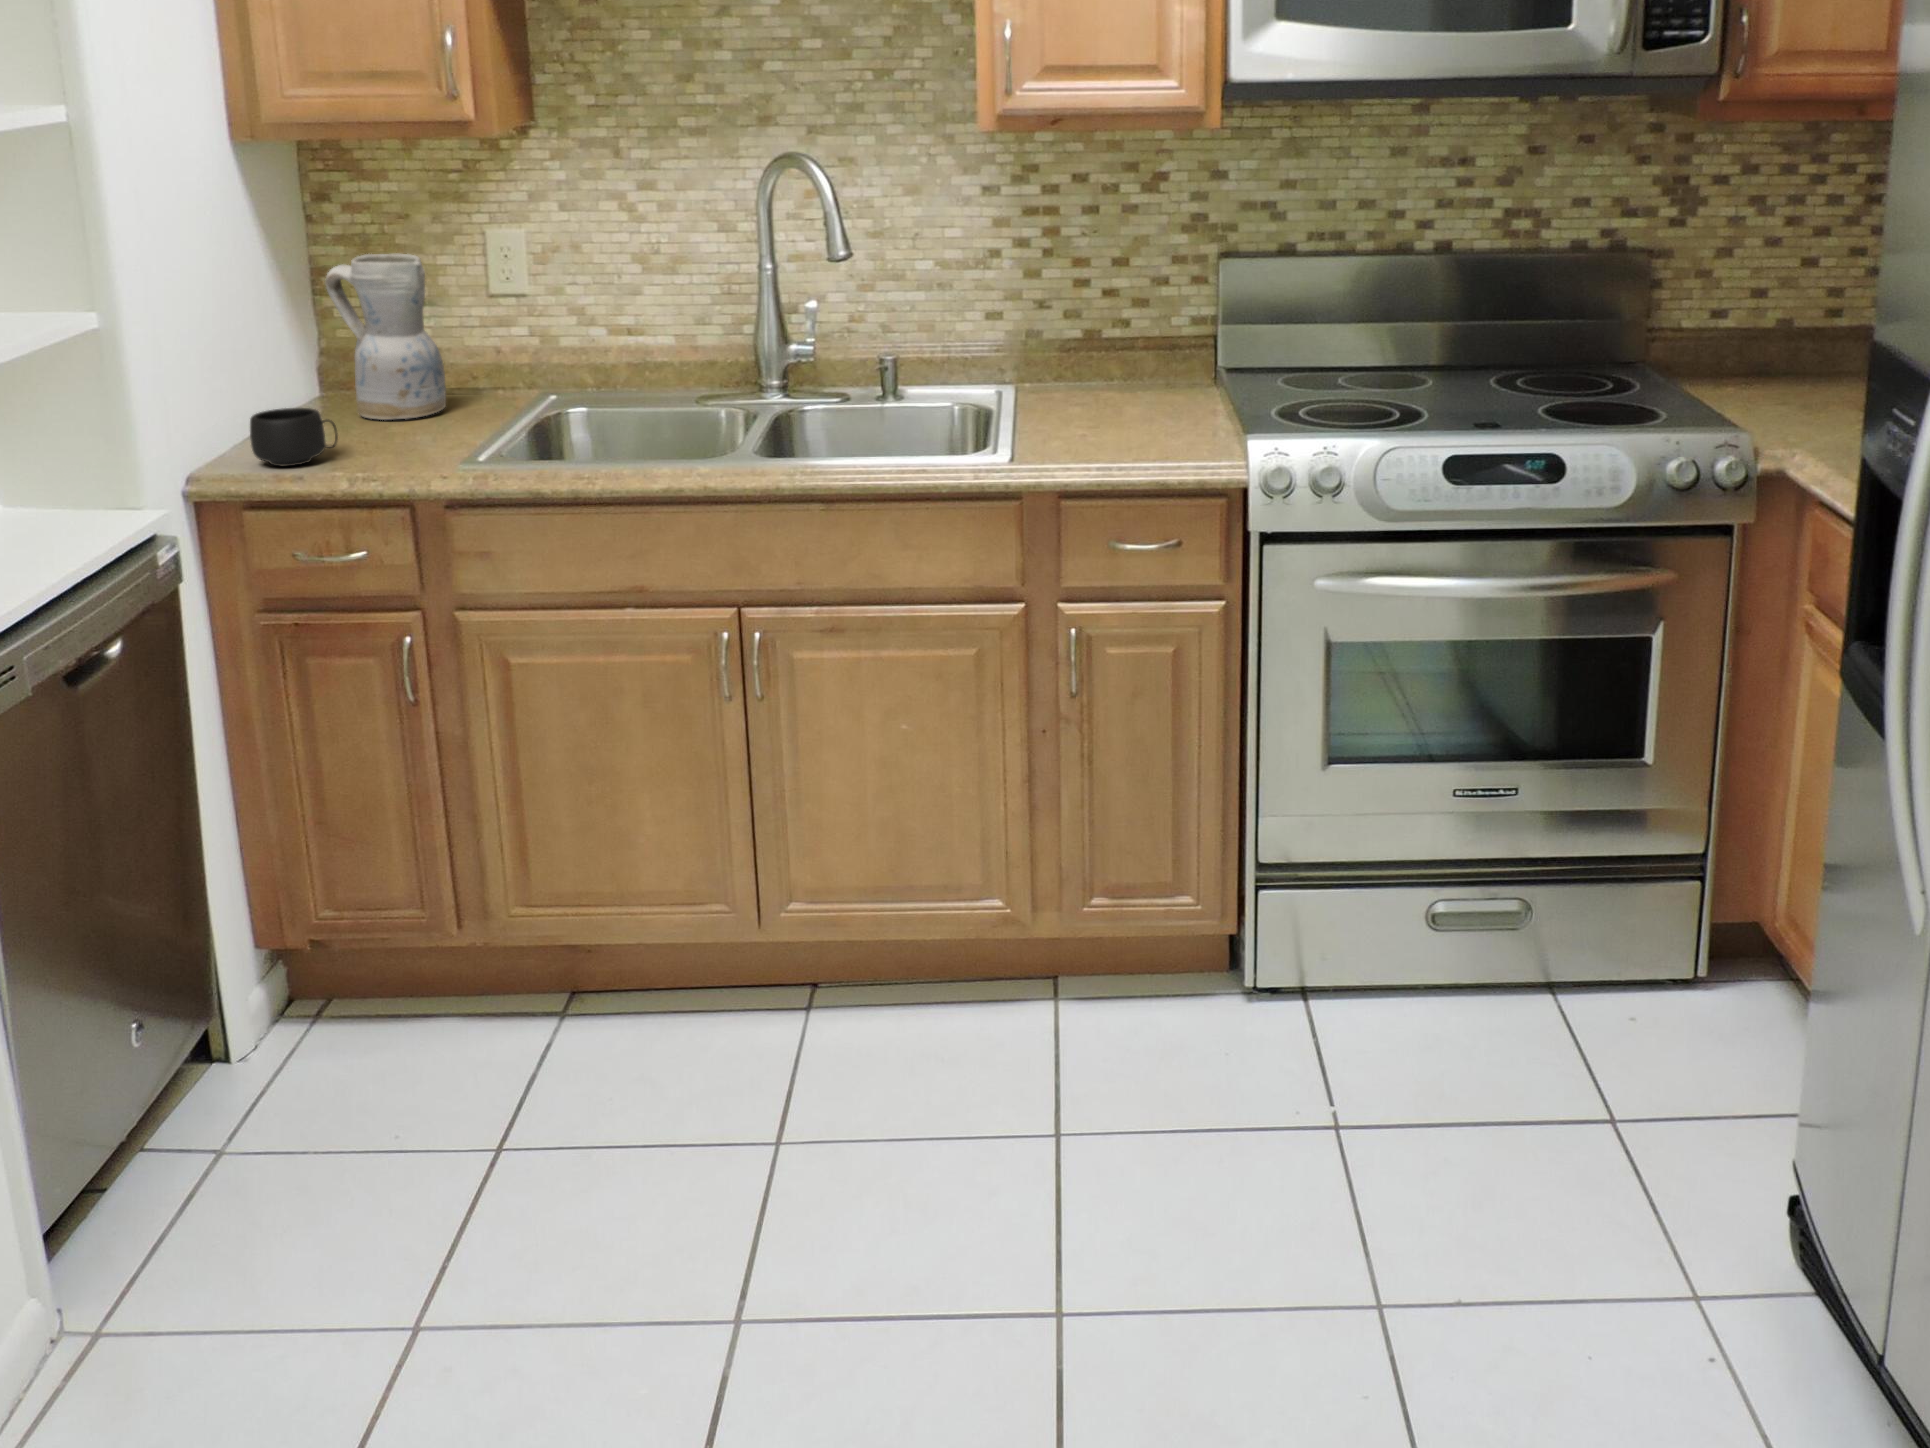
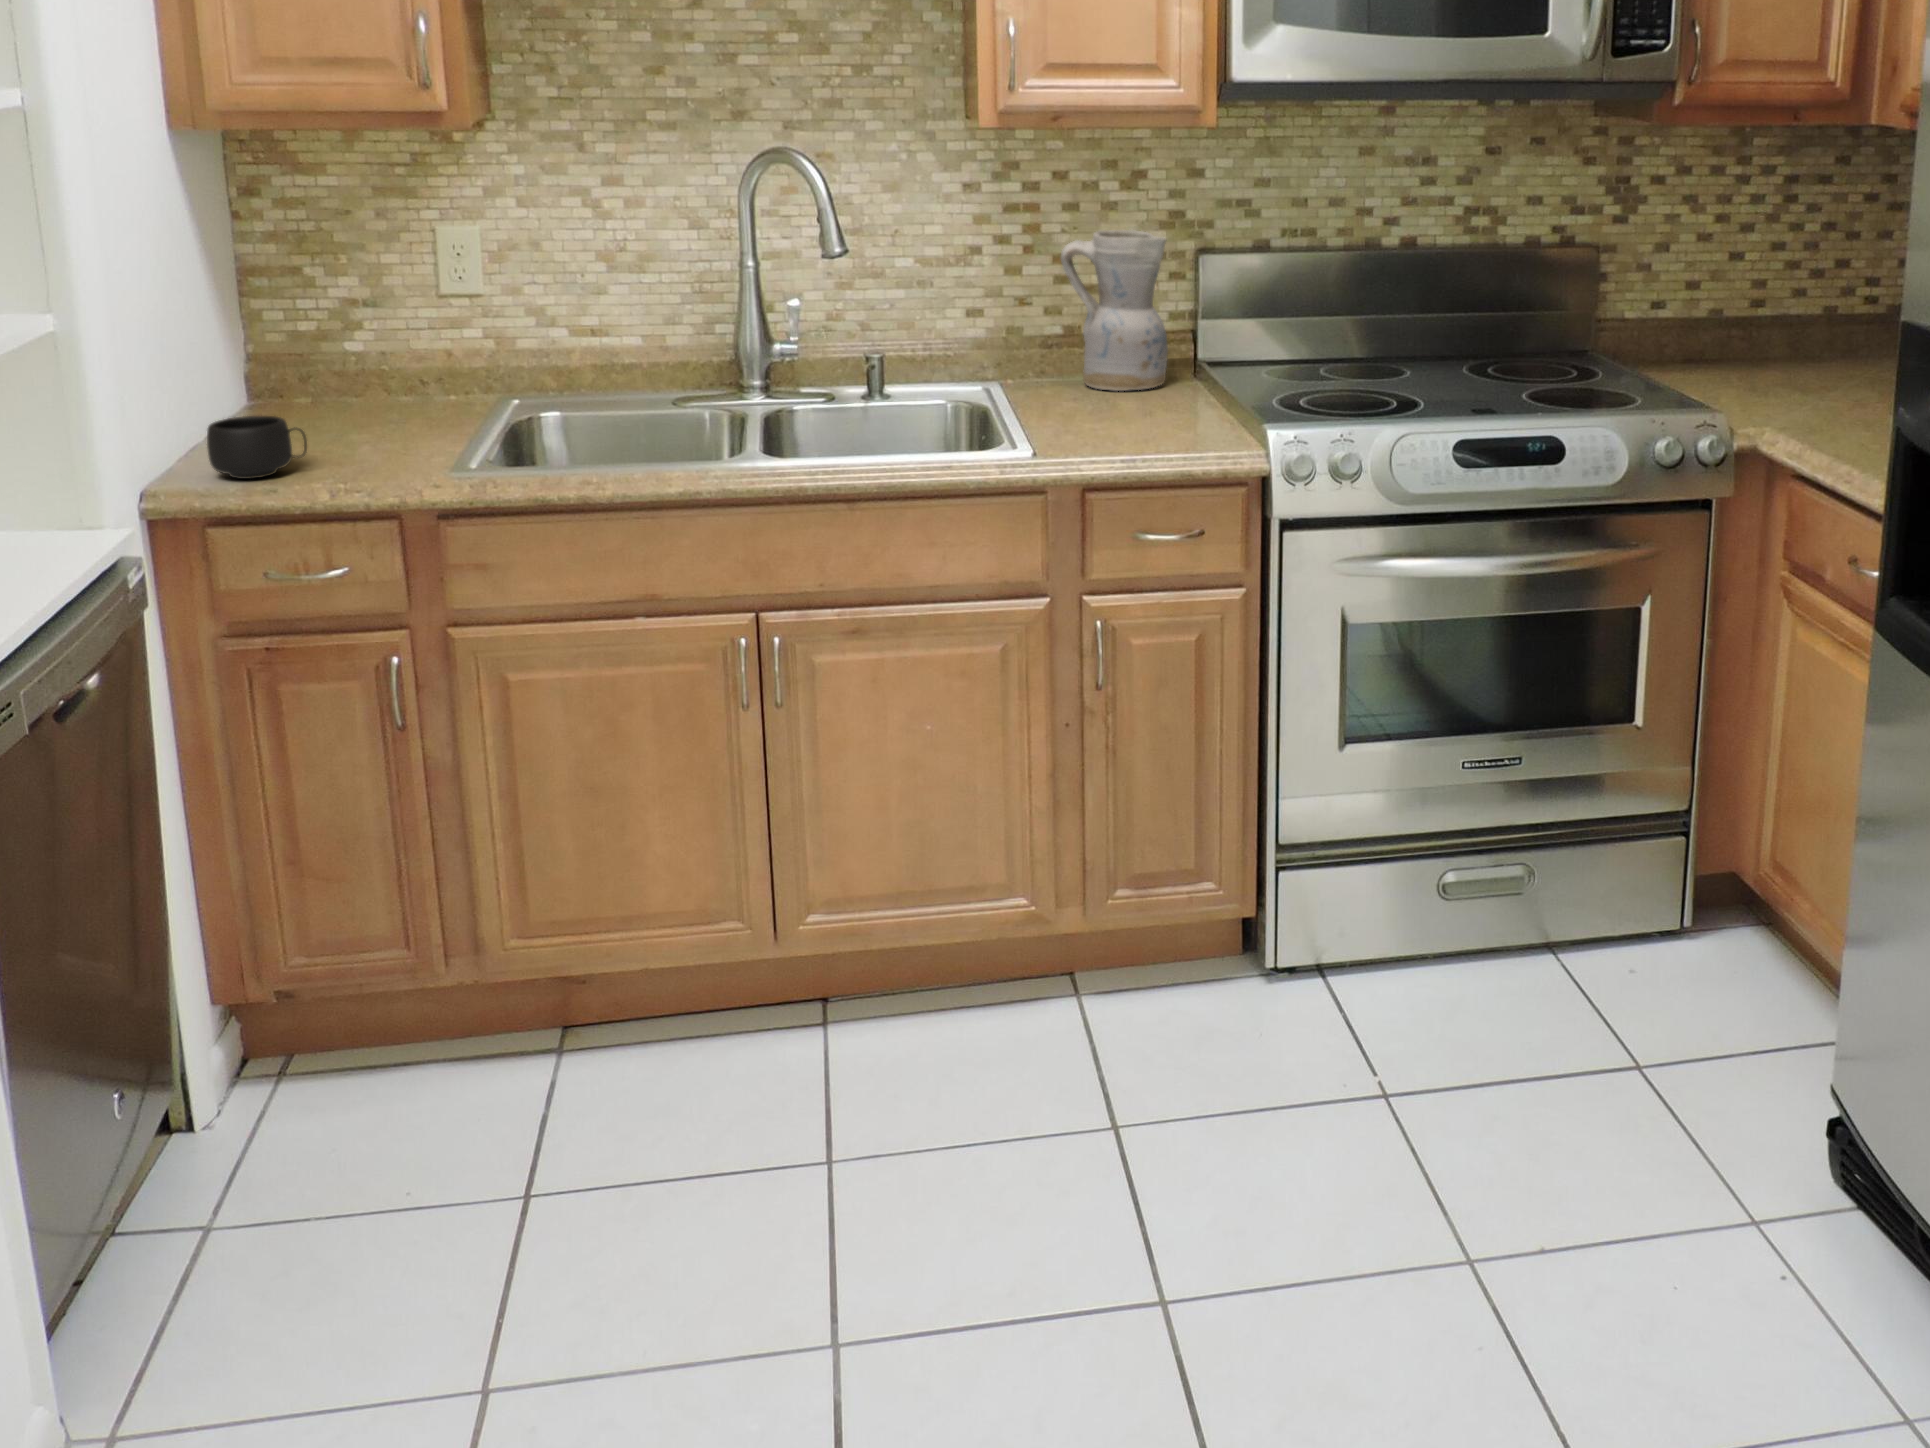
ceramic pitcher: present [325,254,446,420] -> present [1061,230,1168,391]

